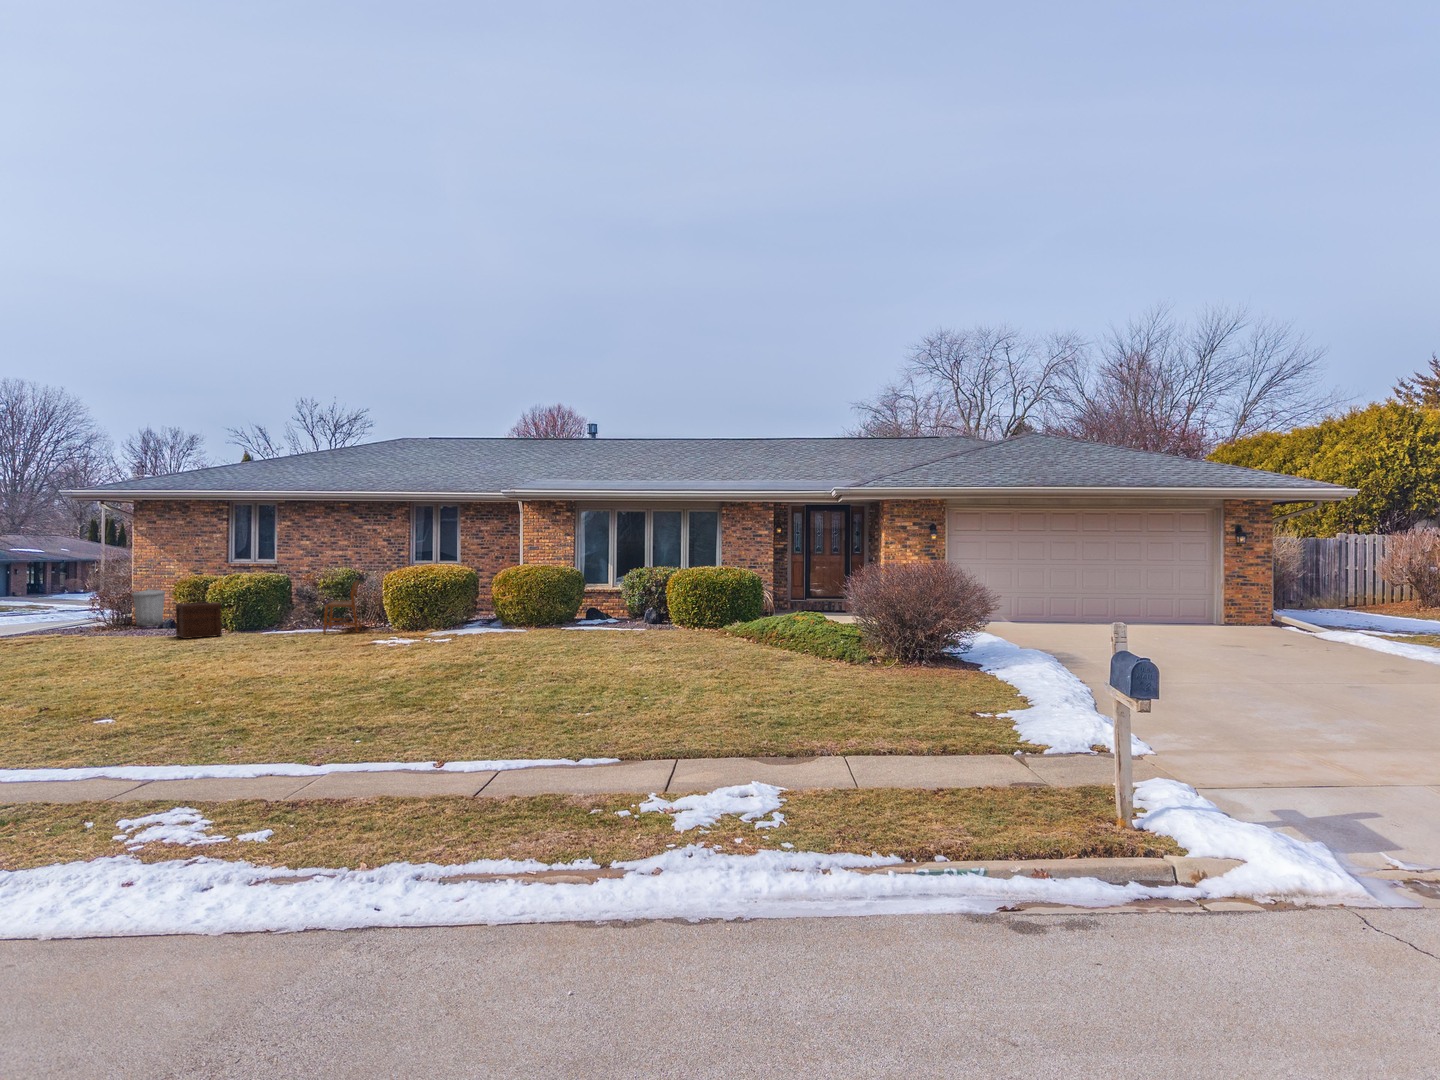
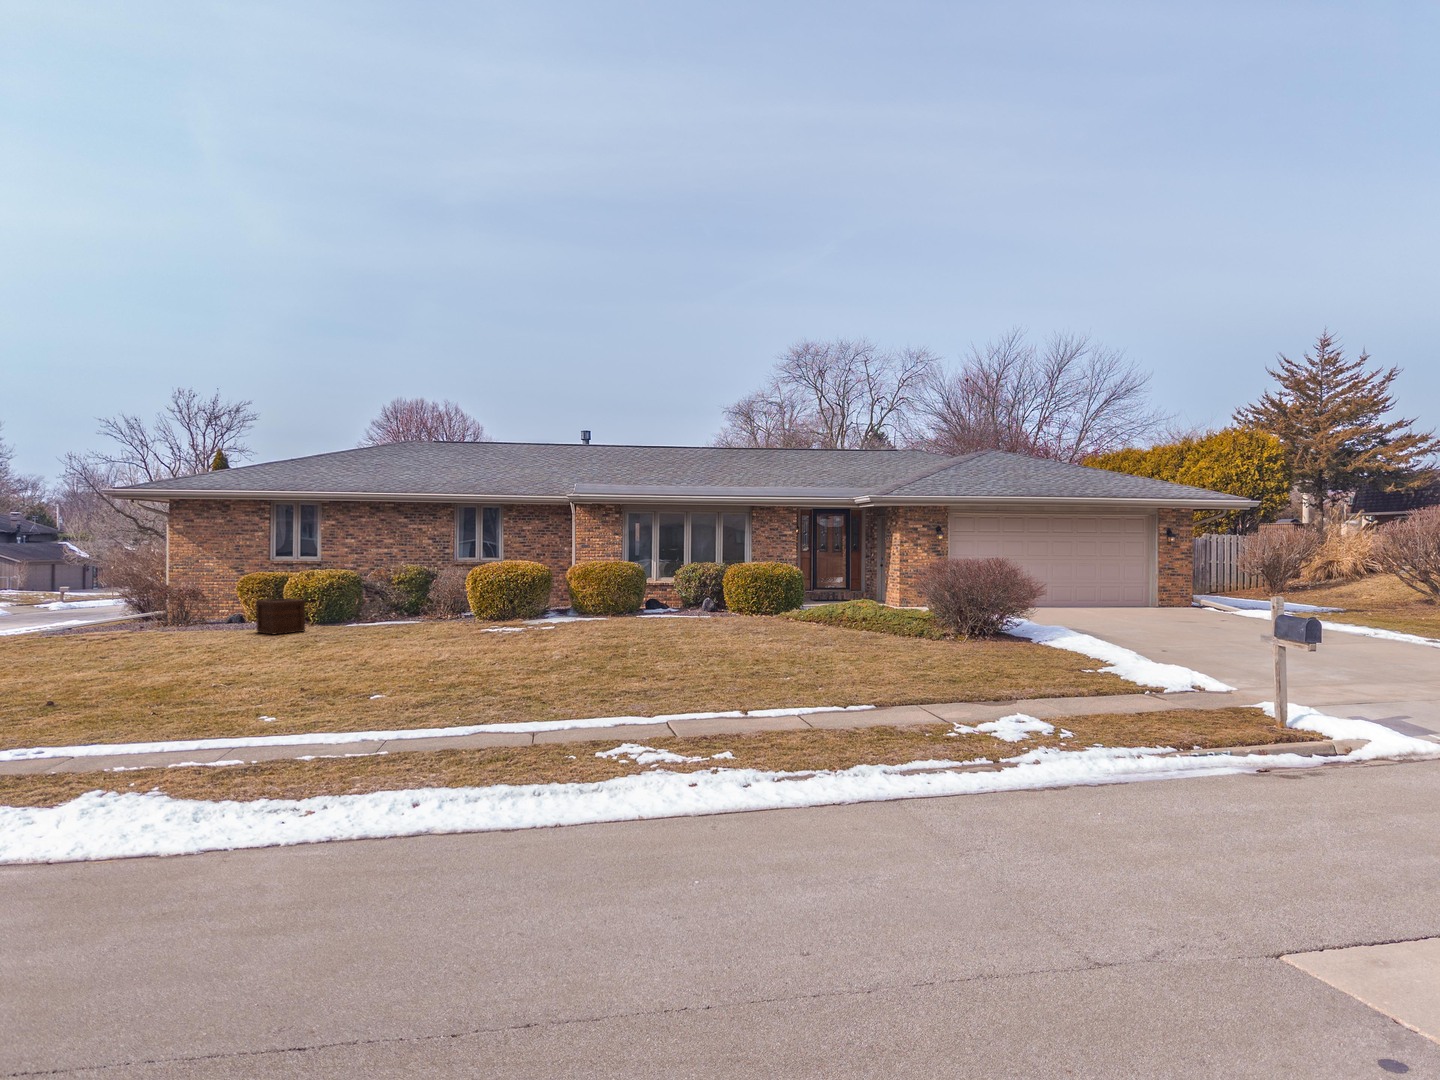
bench: present [323,580,362,634] -> none [397,576,437,628]
trash can: present [132,588,165,626] -> none [174,586,208,624]

